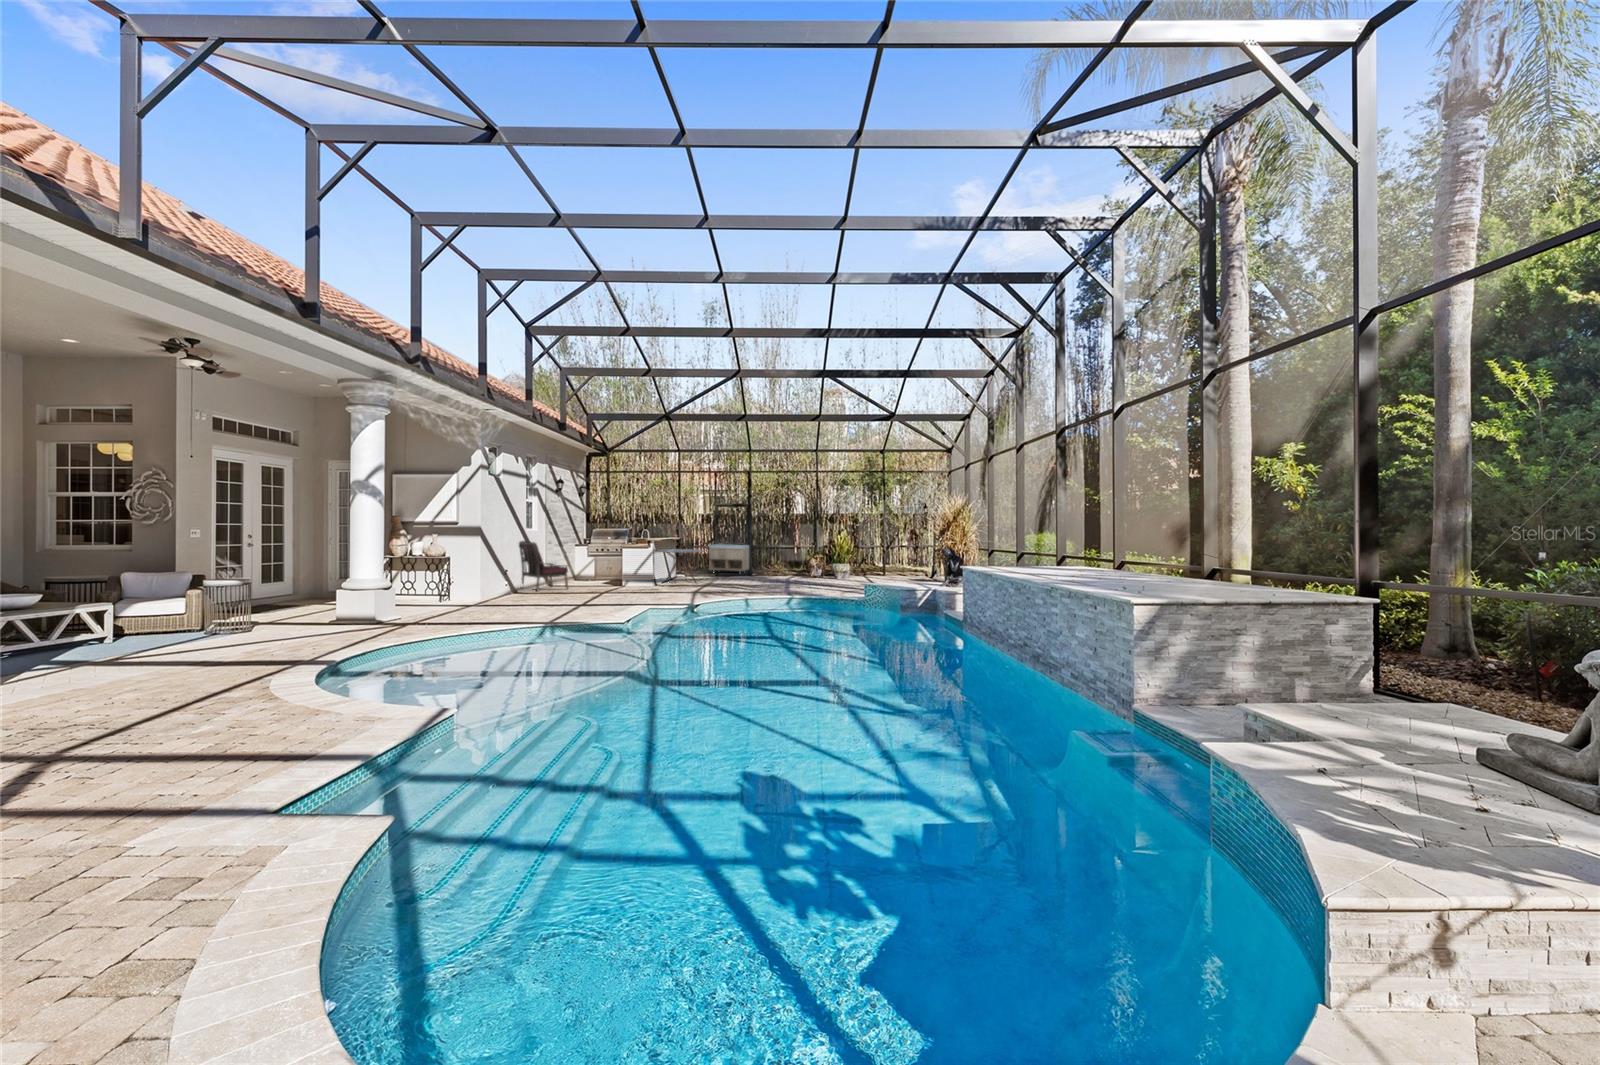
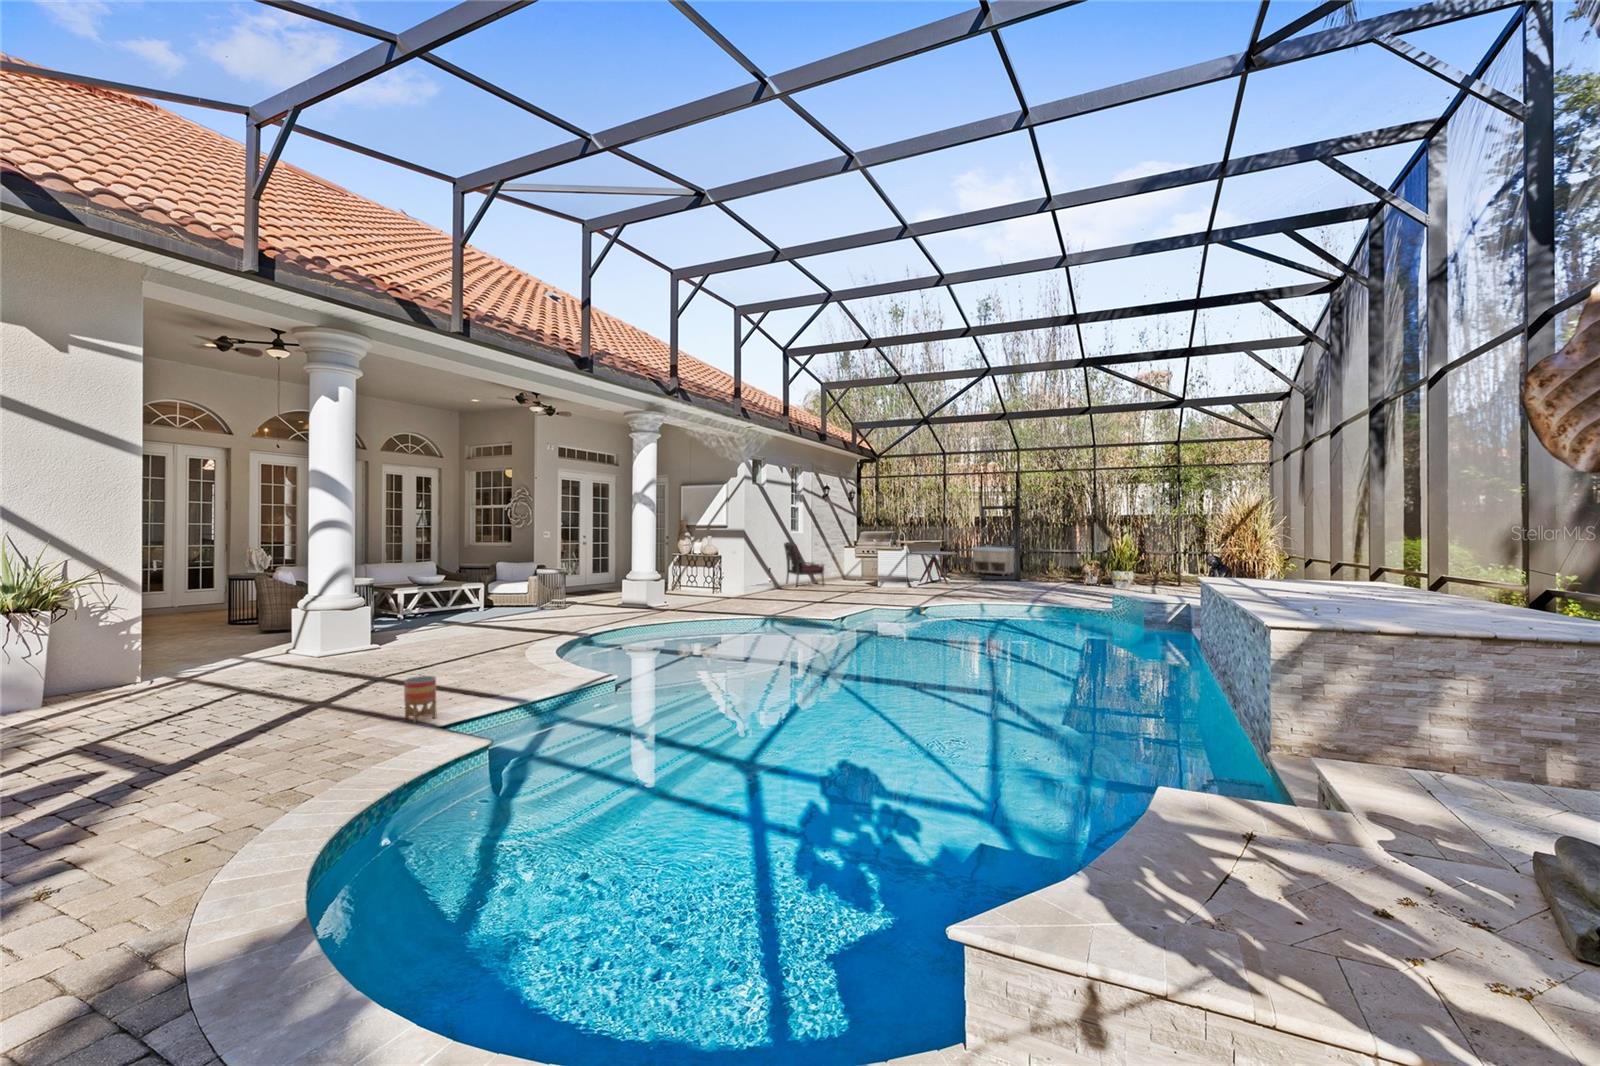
planter: none [142,729,199,801] -> present [404,676,436,723]

